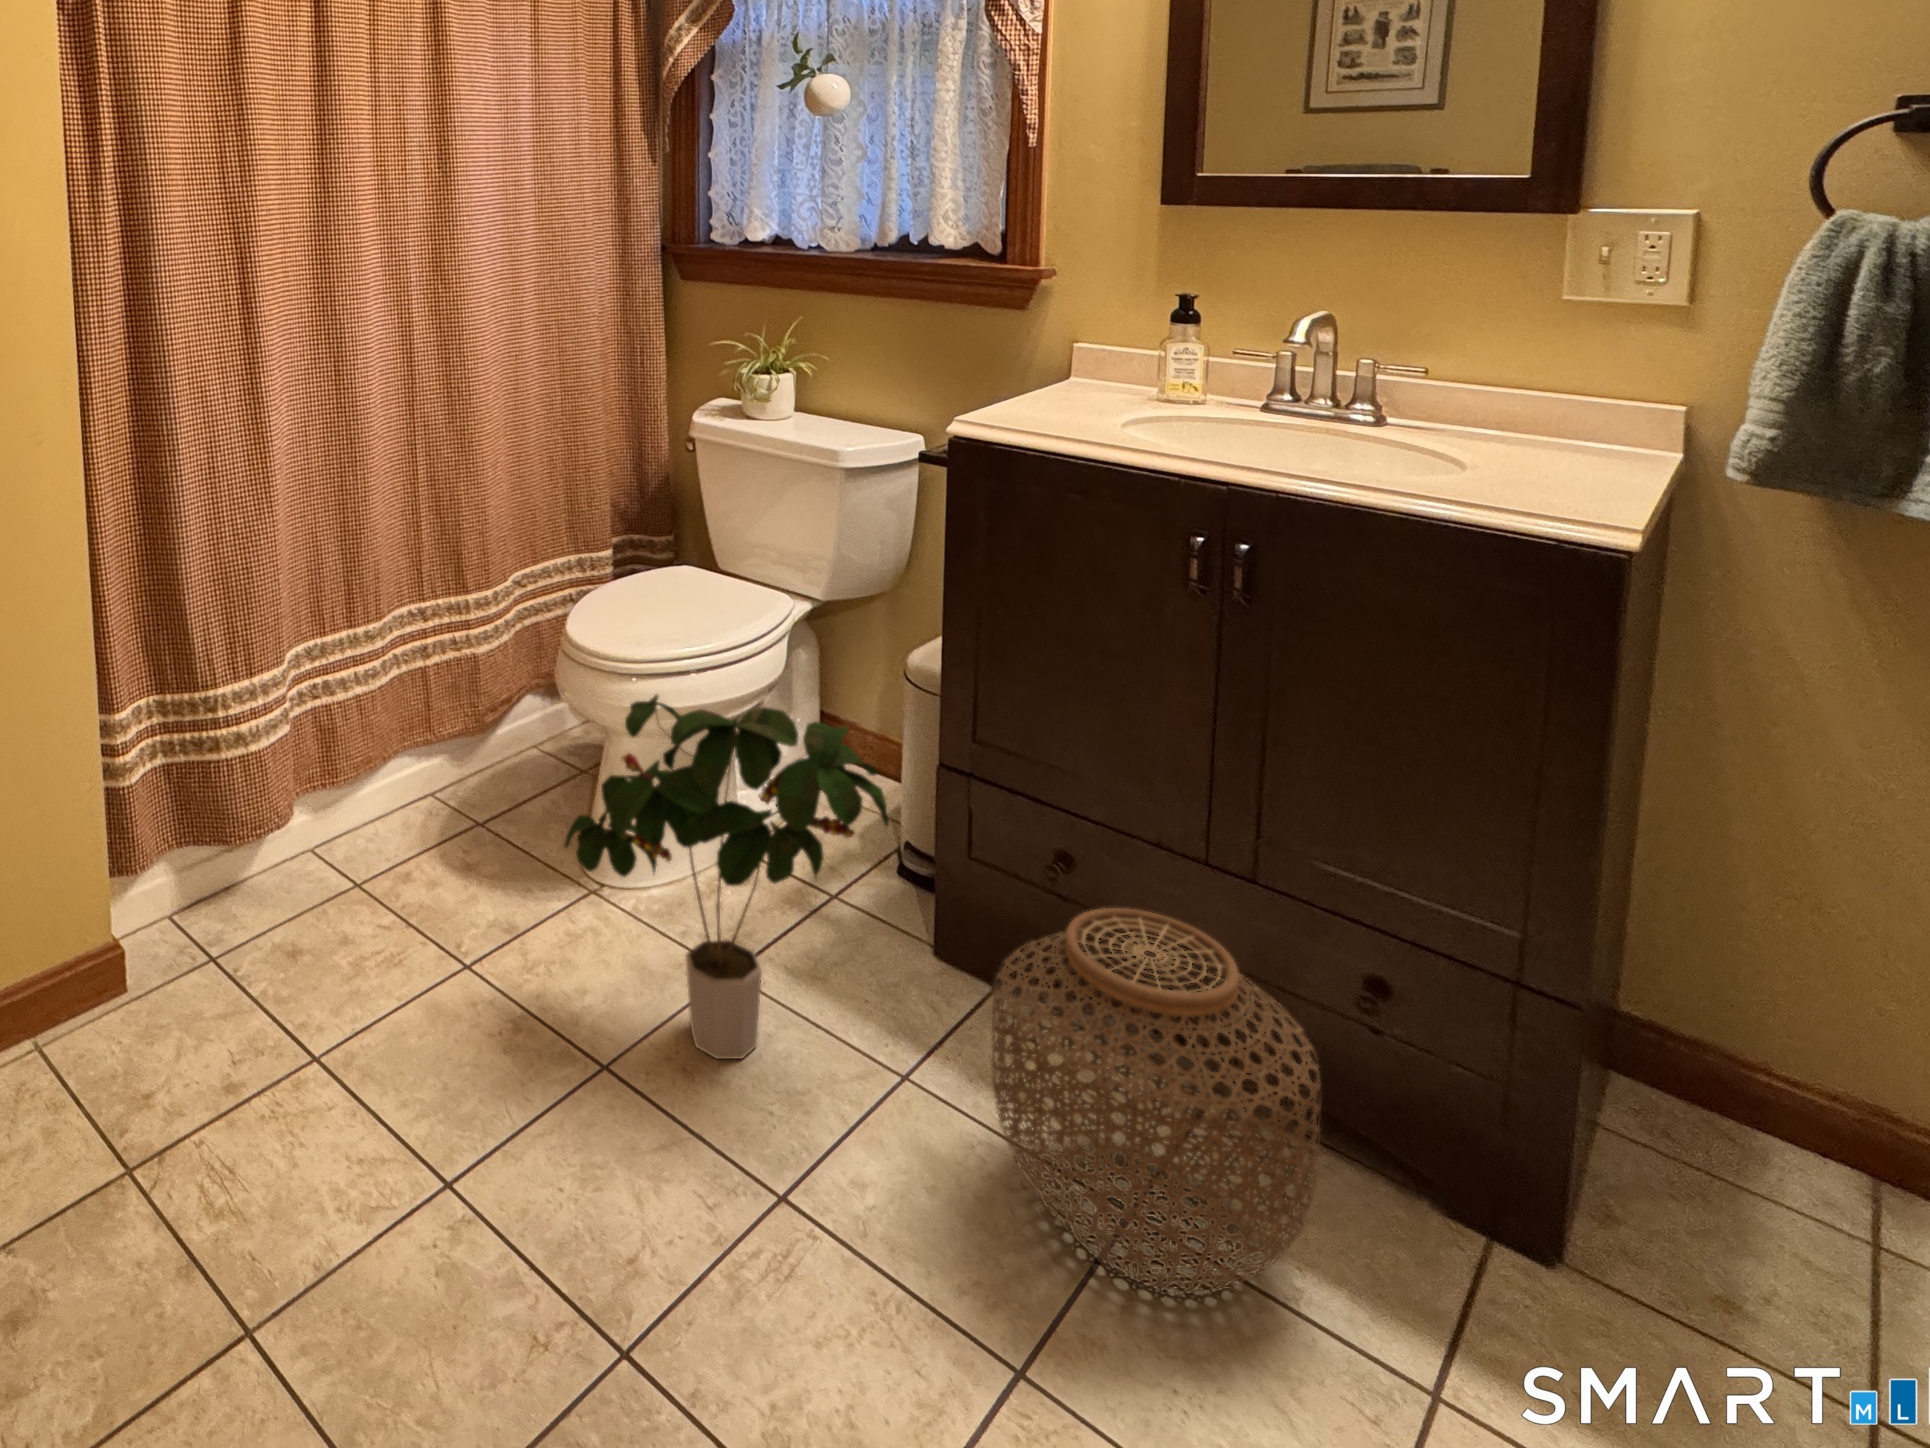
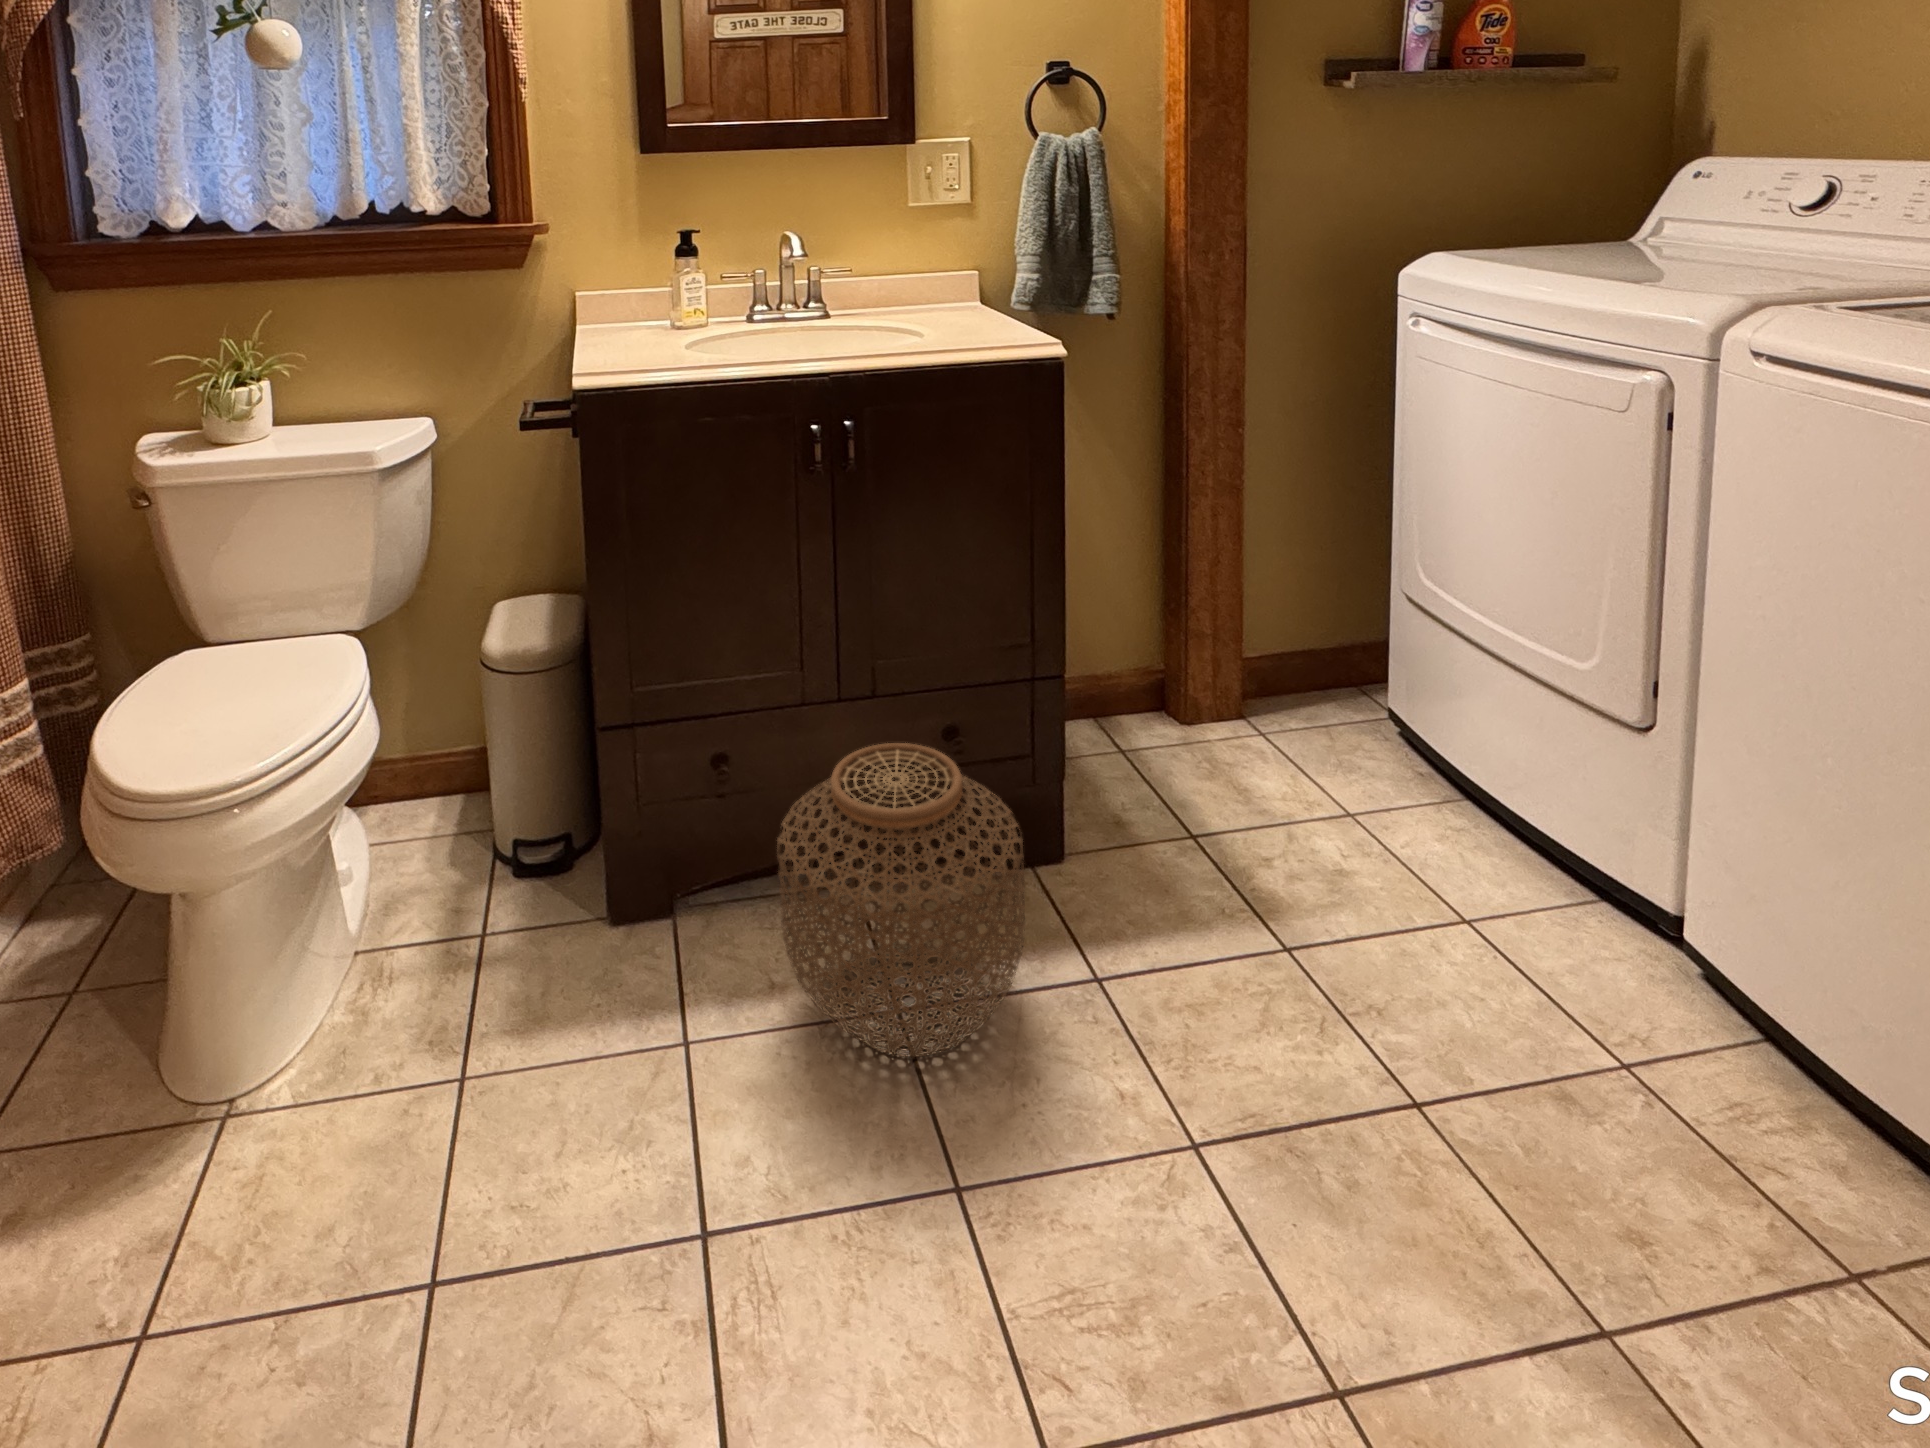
potted plant: present [565,695,889,1059] -> none [271,718,649,1174]

